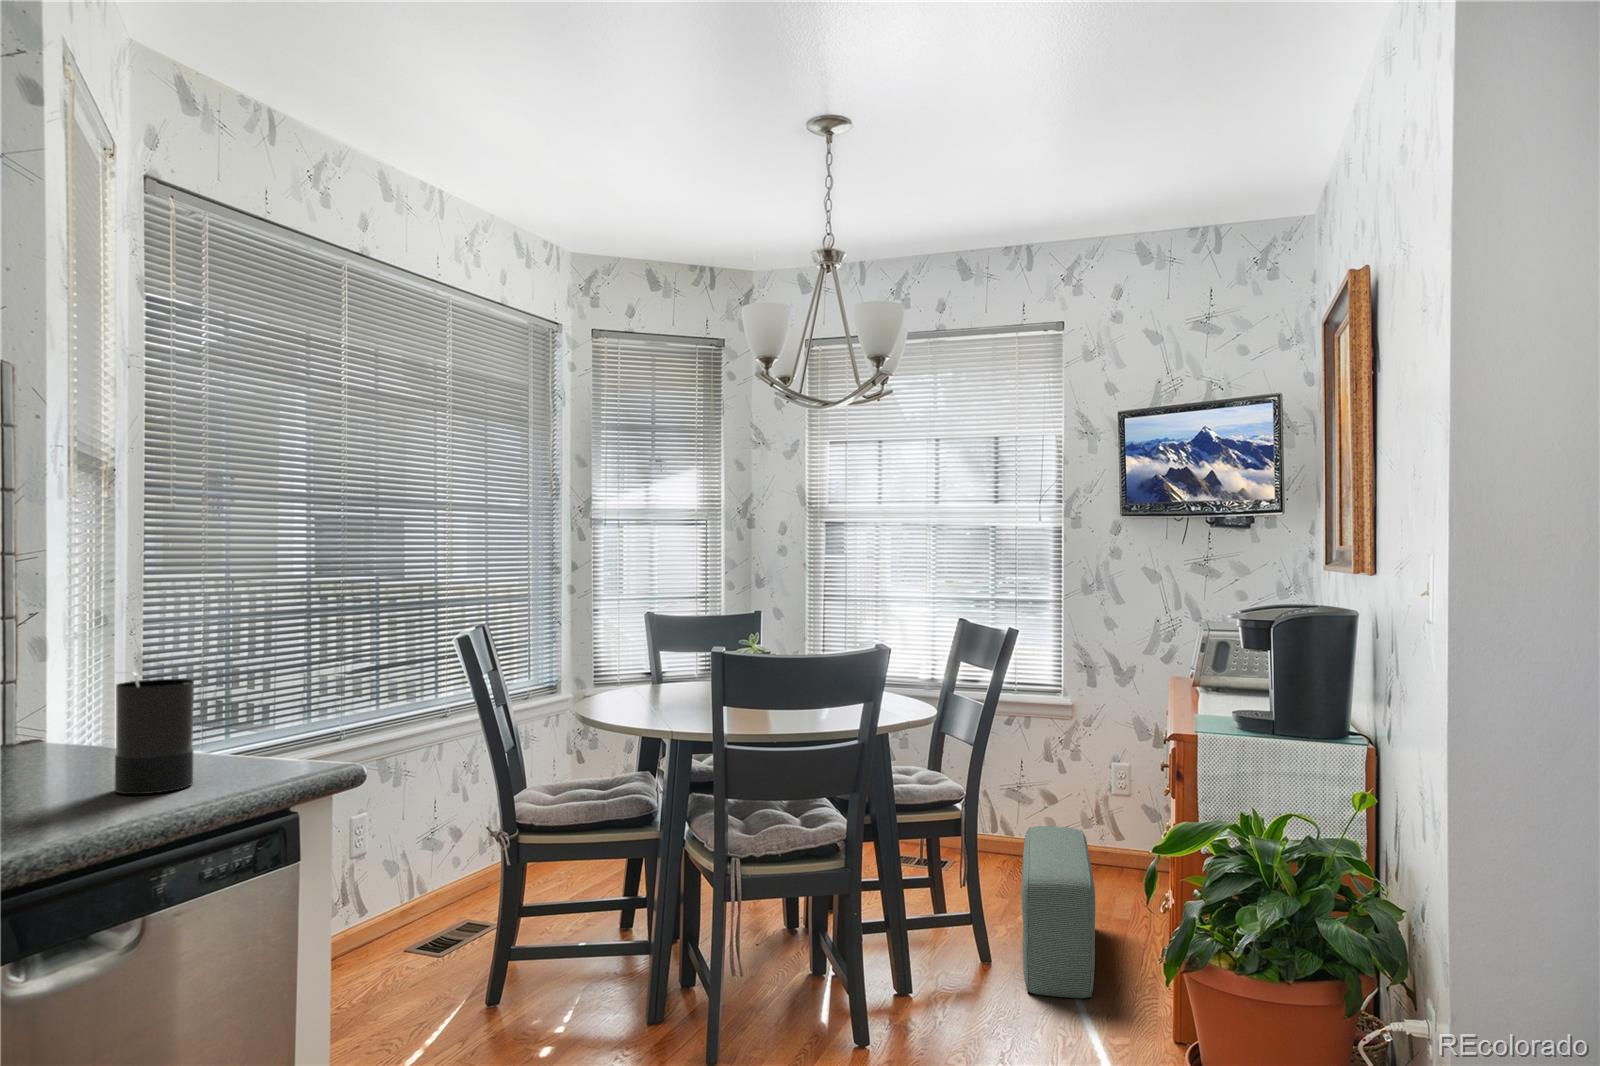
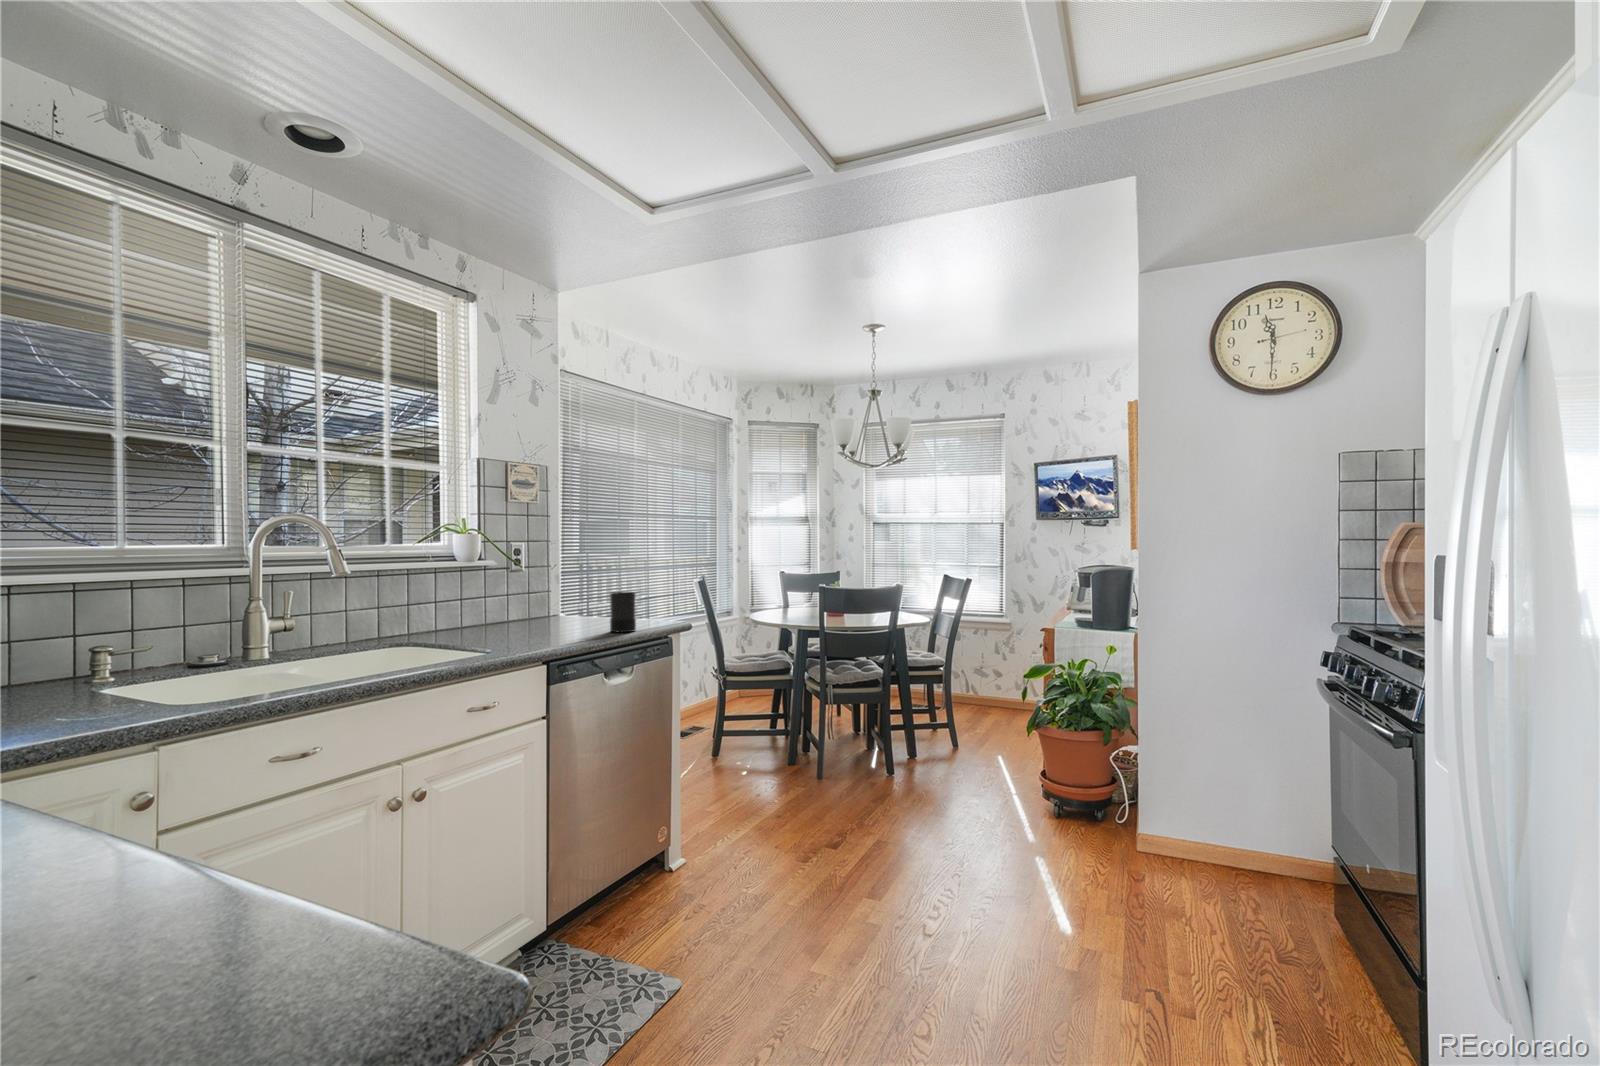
pouf: present [1021,826,1095,998] -> none [972,681,1010,760]

